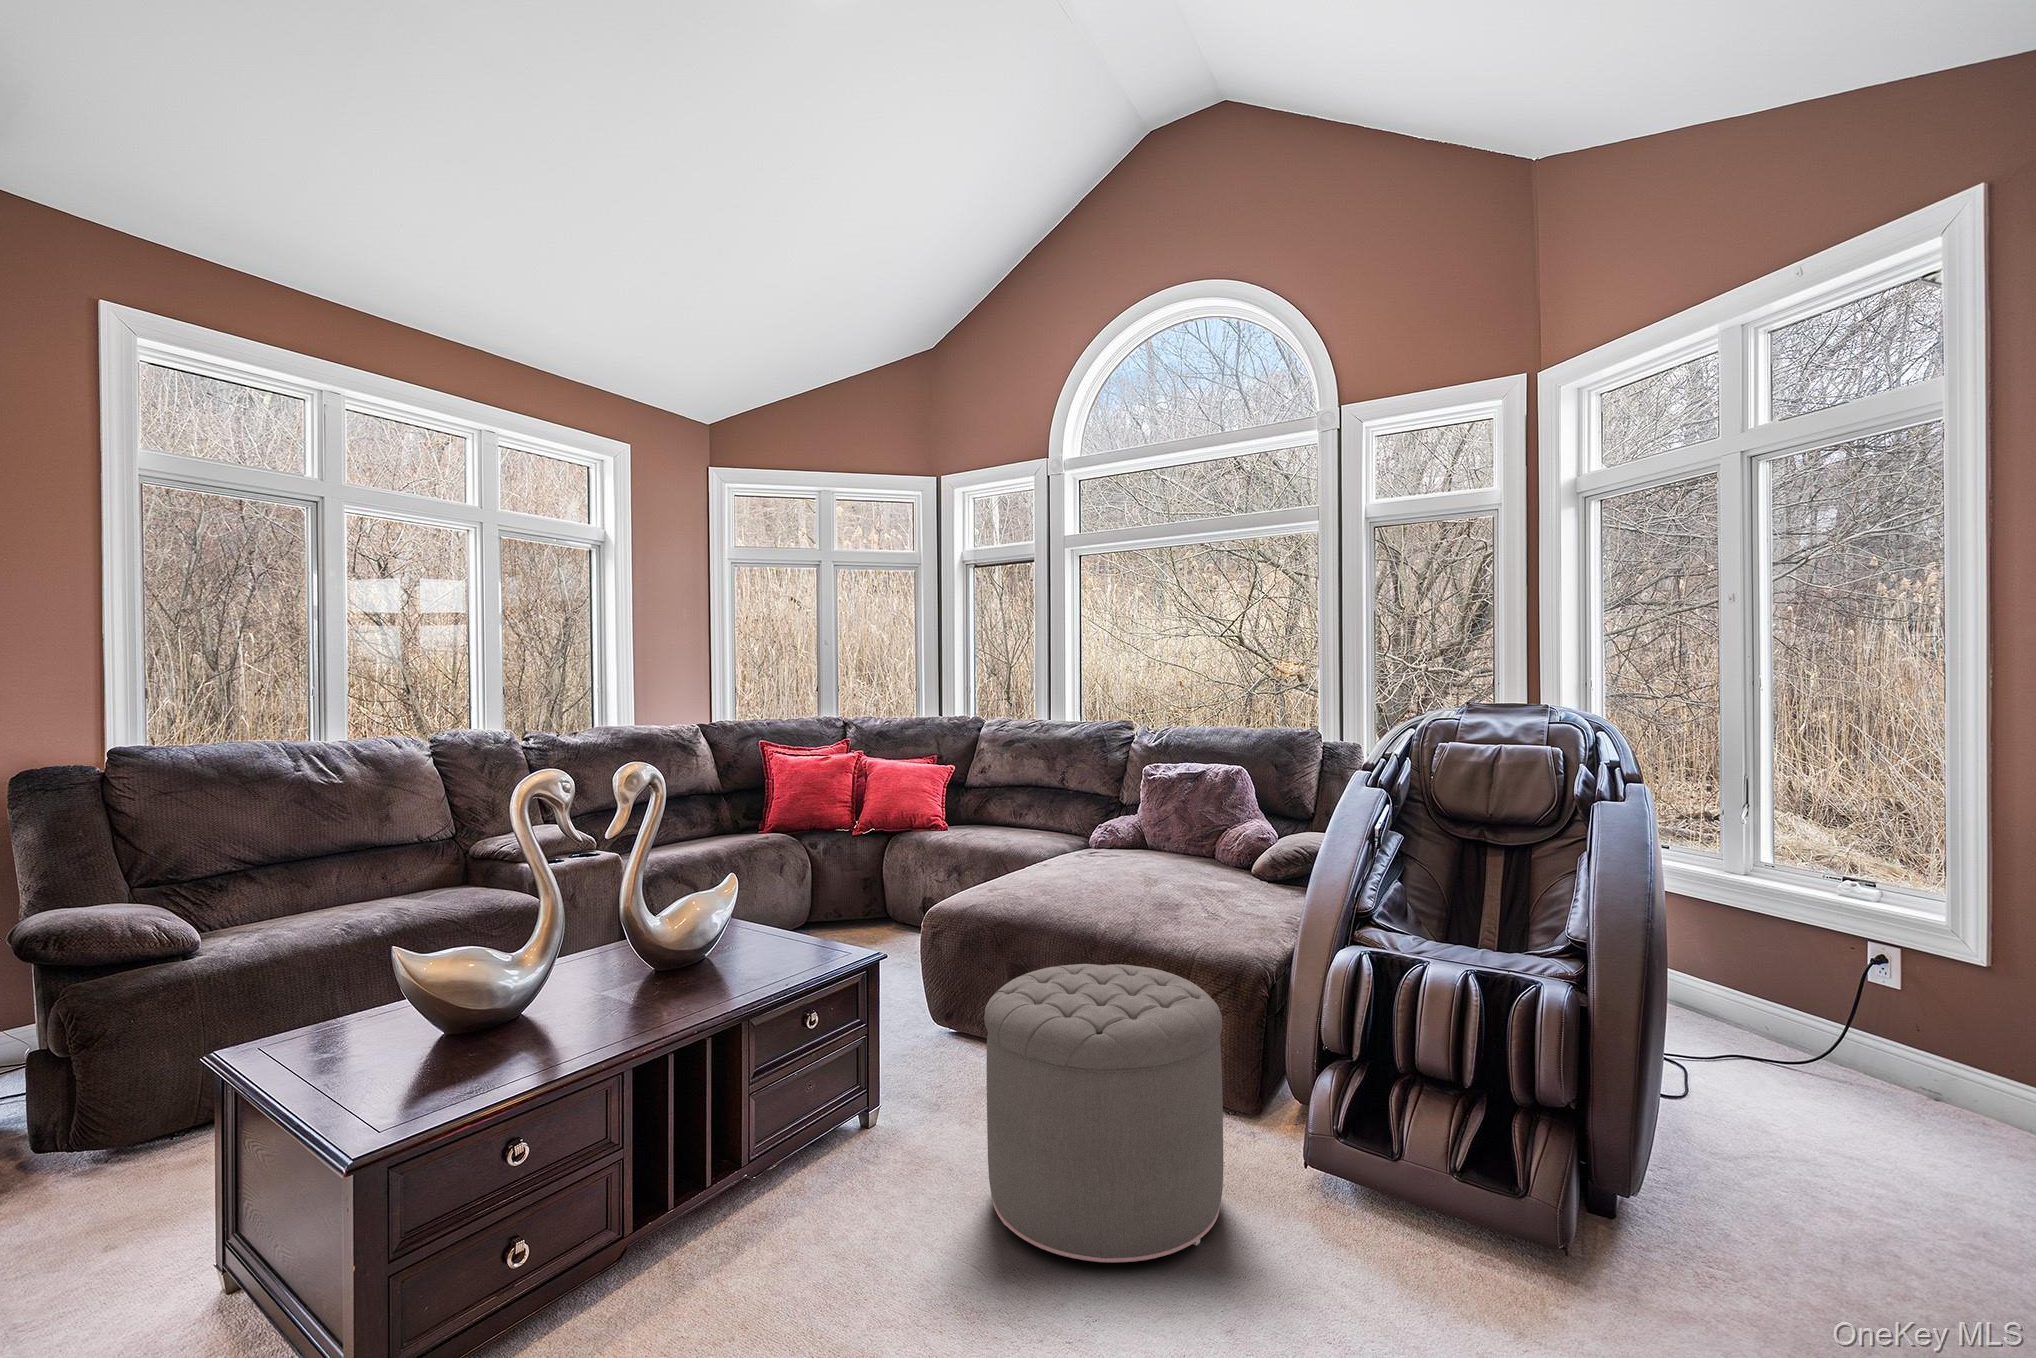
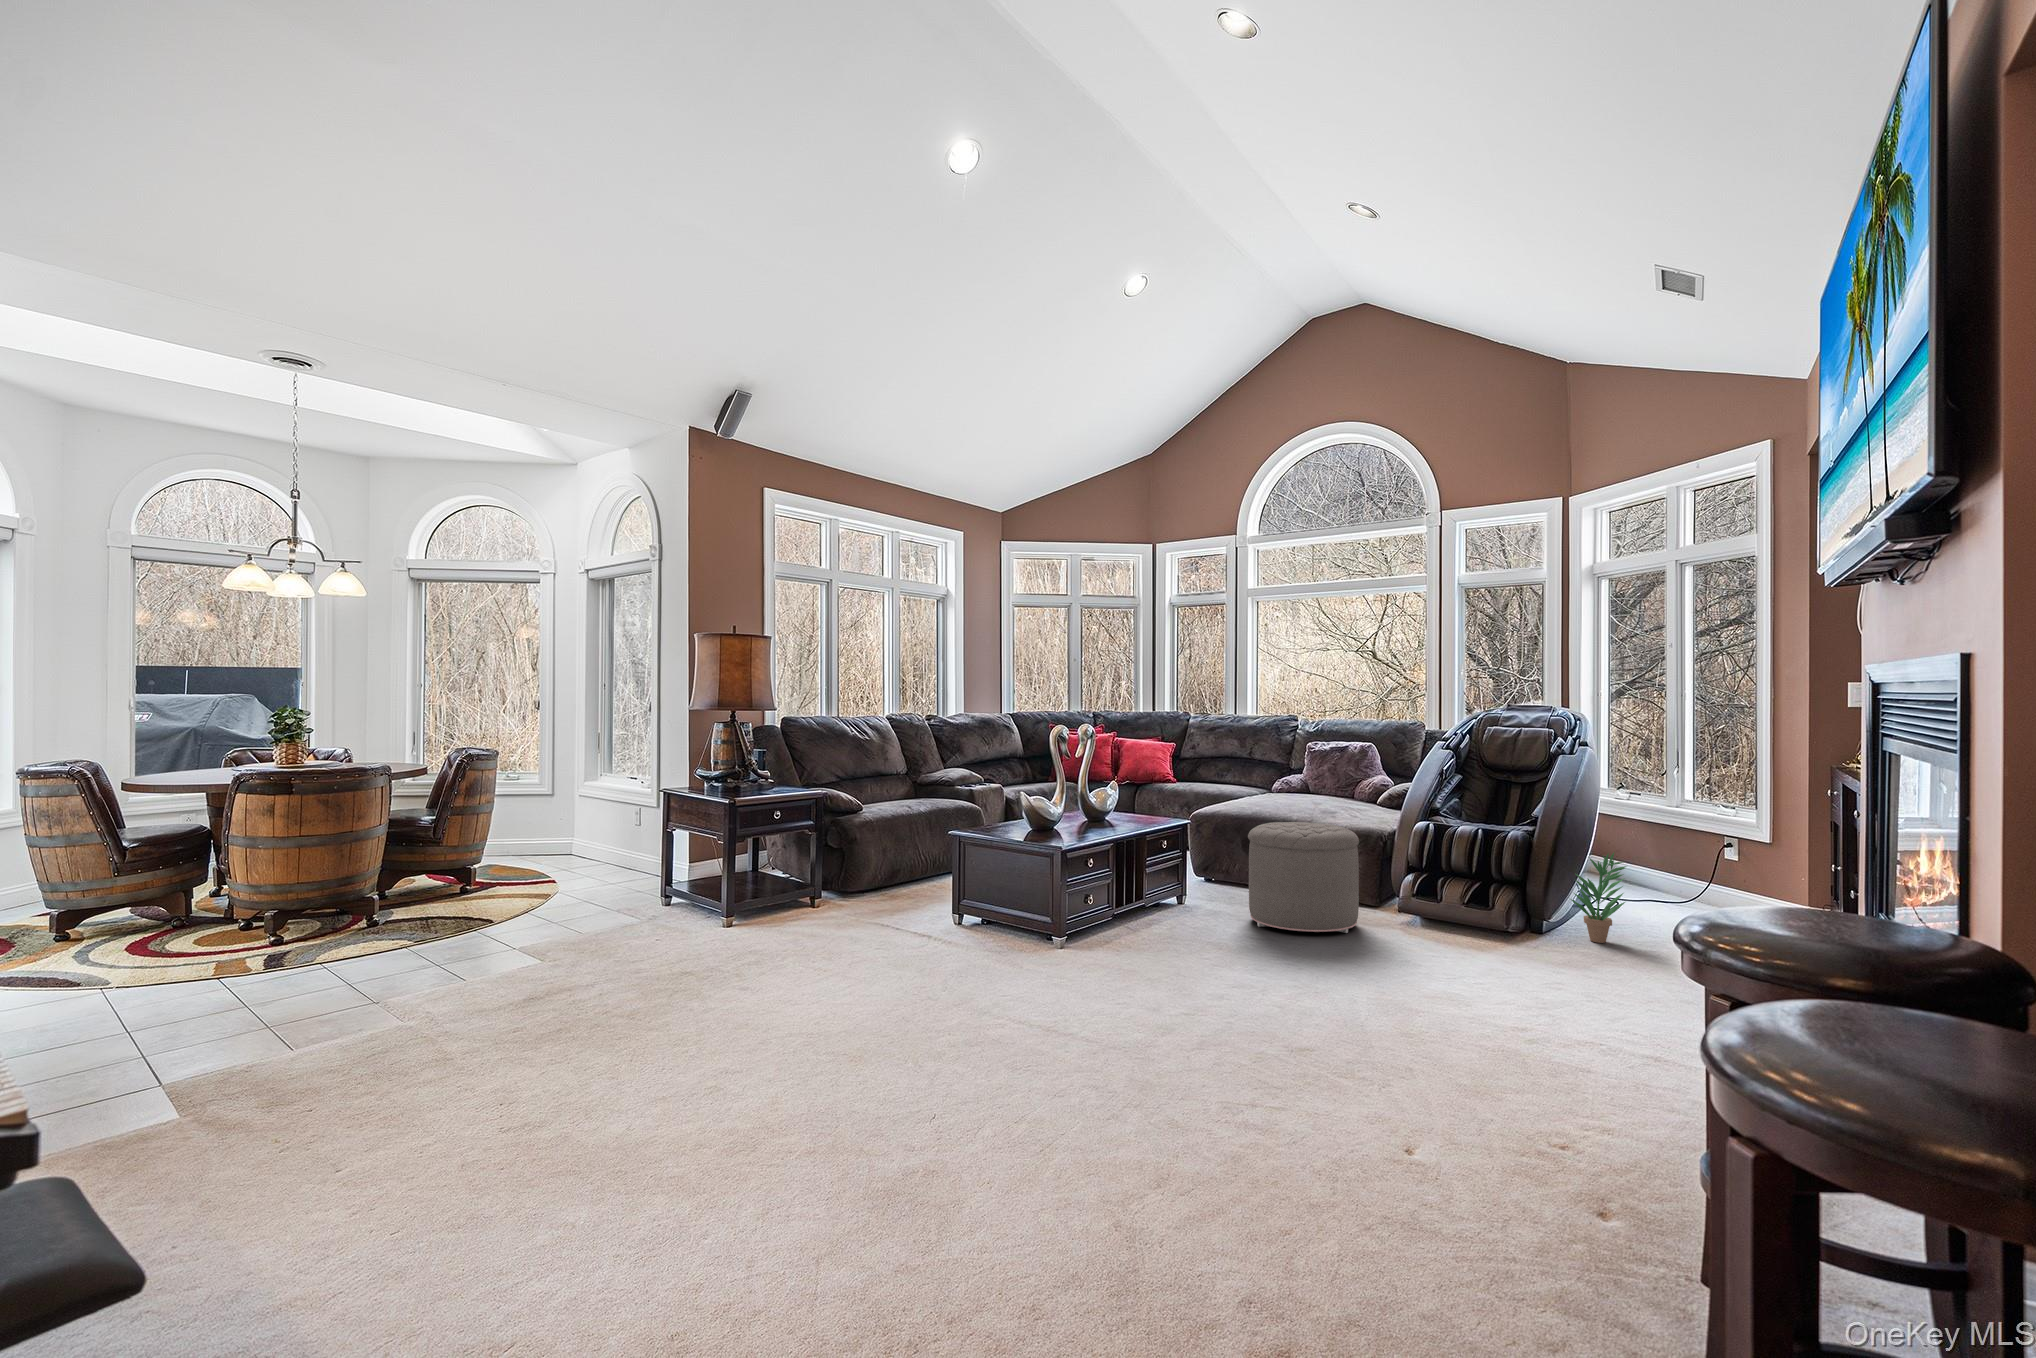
potted plant: none [1684,1042,1826,1256] -> present [1571,853,1626,943]

